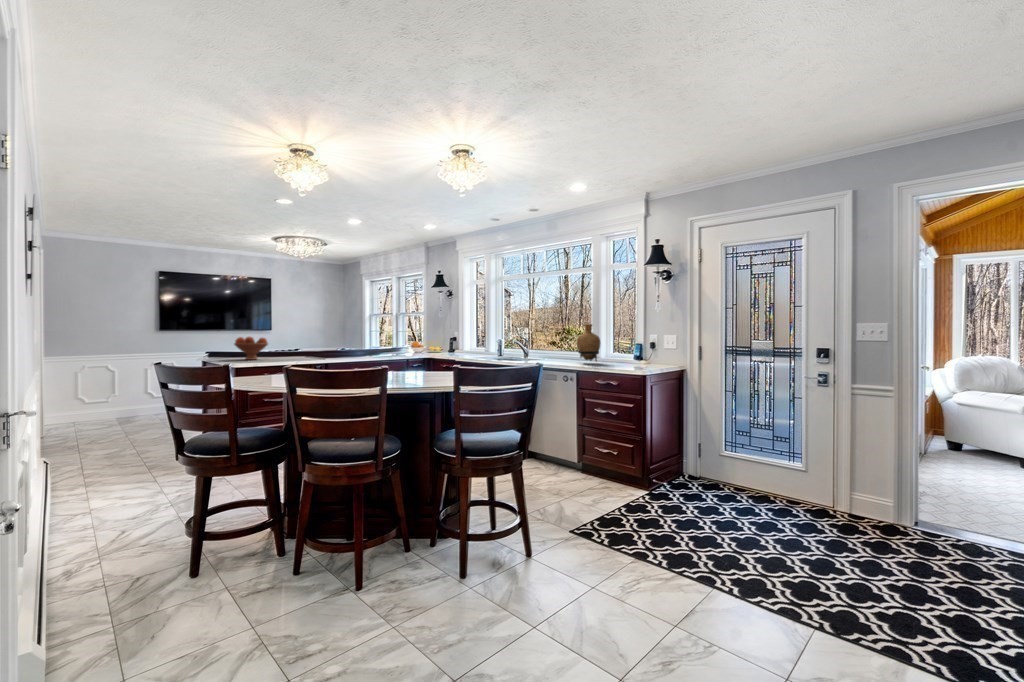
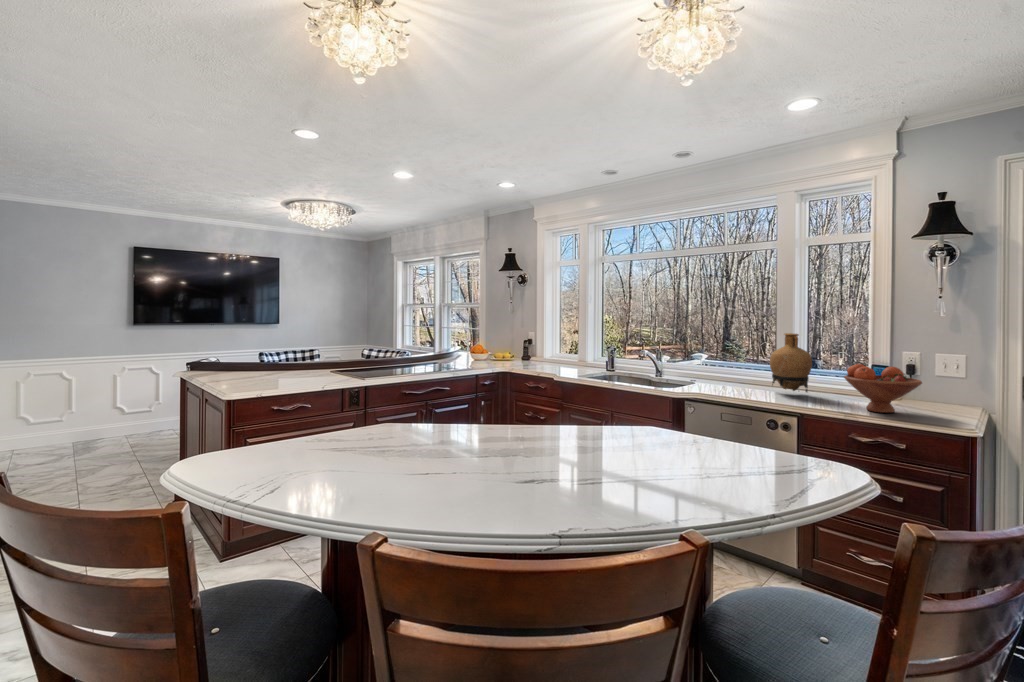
fruit bowl: present [234,337,268,360] -> present [844,364,922,413]

